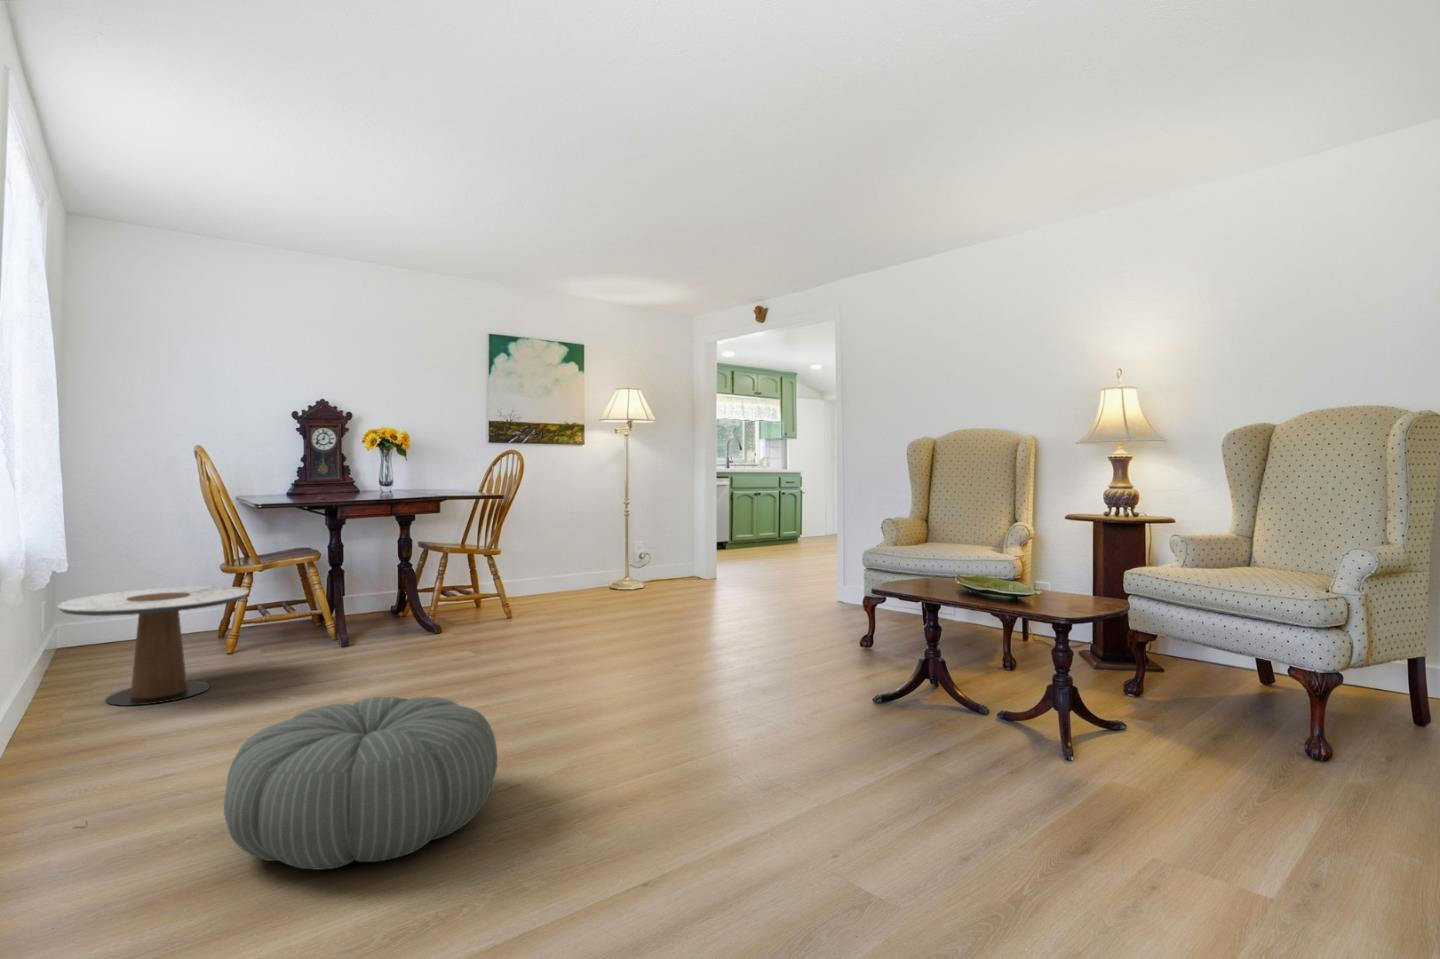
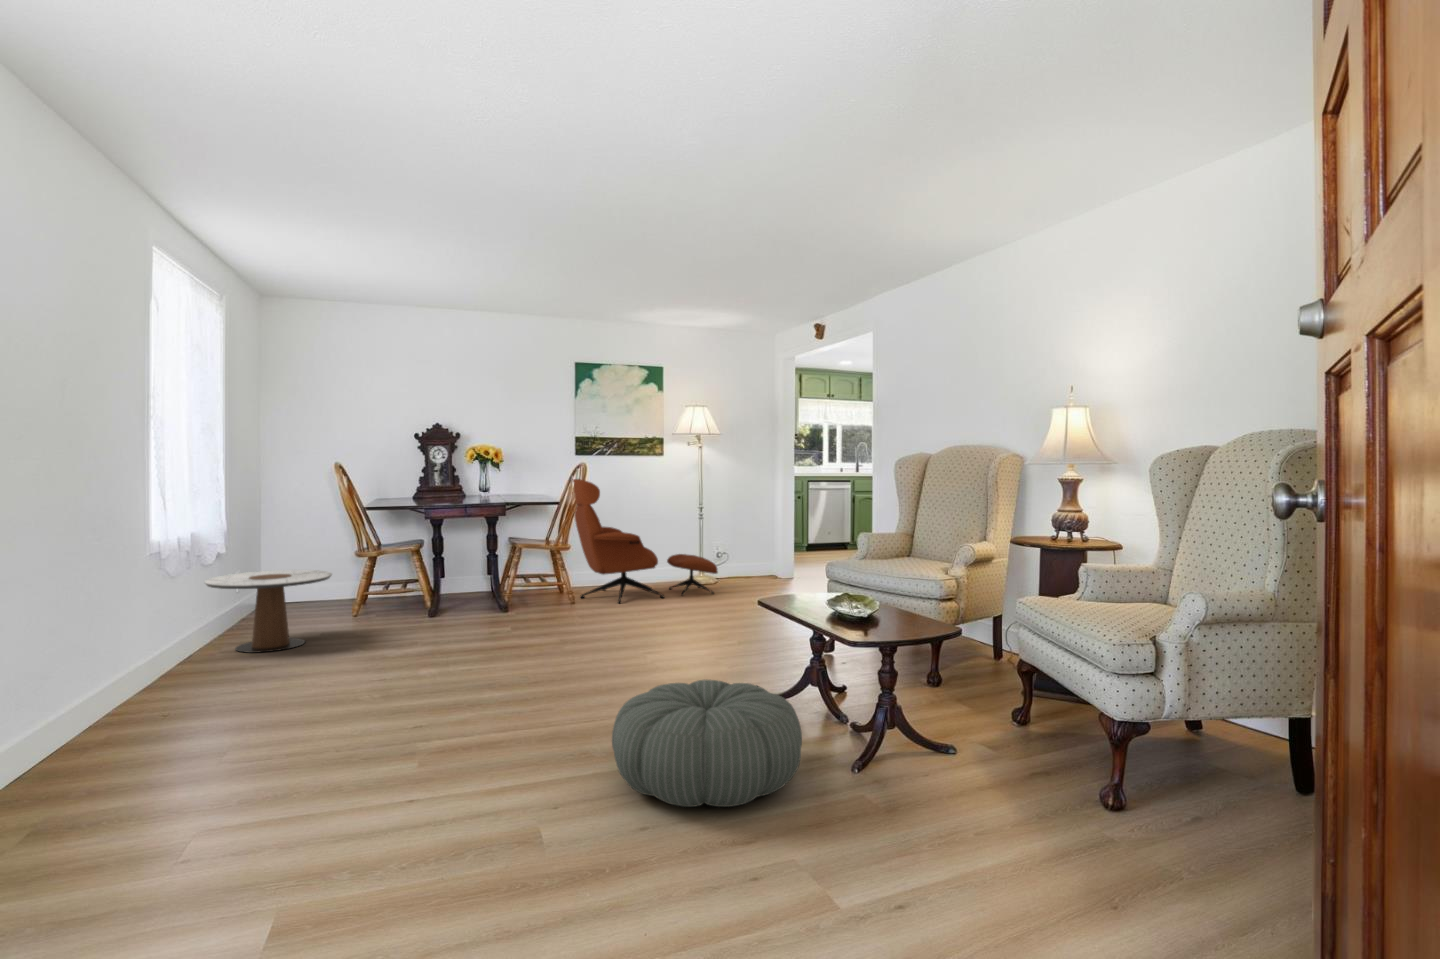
lounge chair: none [499,468,664,612] -> present [572,479,718,603]
pouf: present [224,697,497,870] -> present [612,680,802,807]

